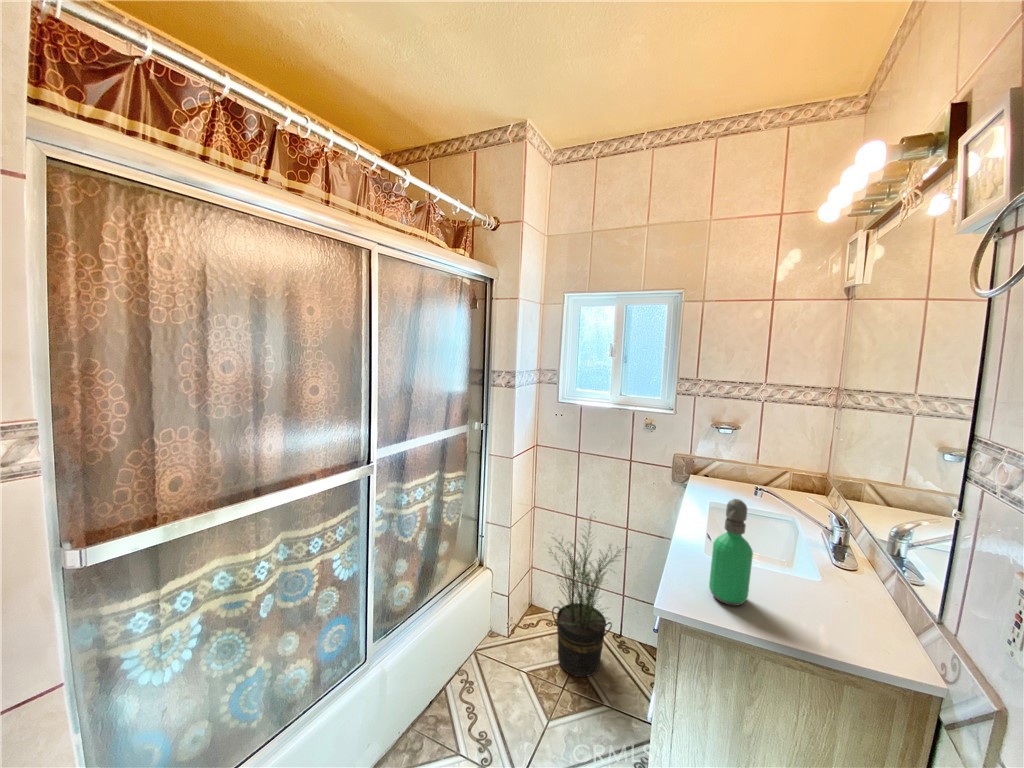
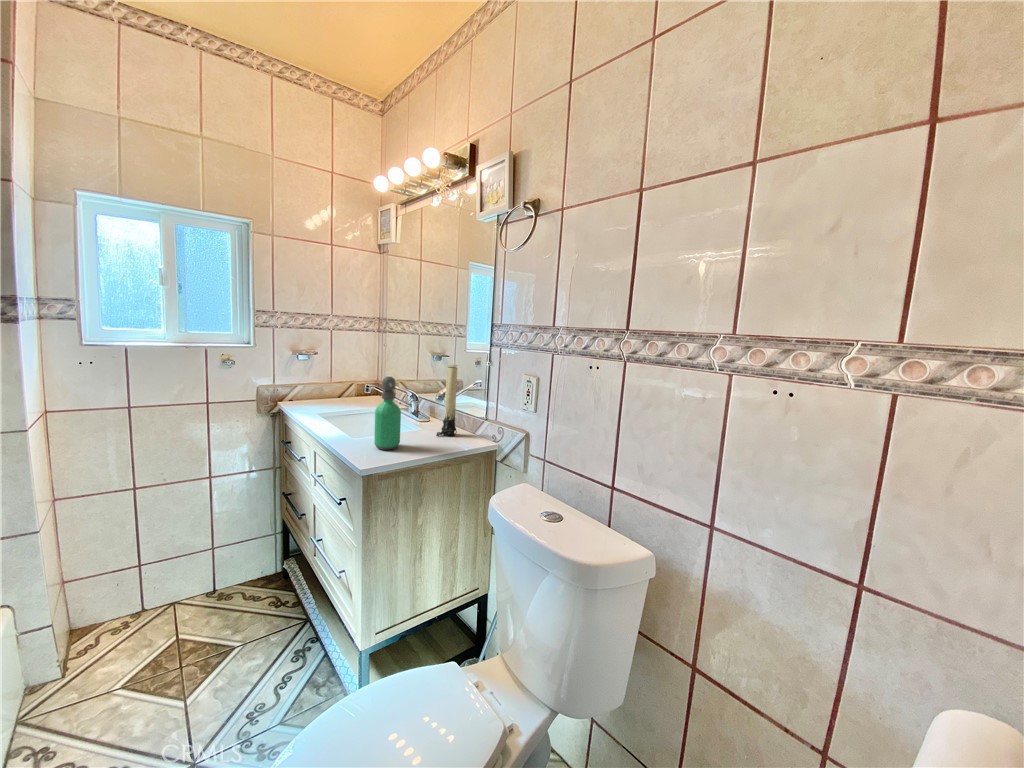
candle: none [834,502,895,630] -> present [436,364,457,436]
potted plant: present [549,518,628,677] -> none [96,475,240,655]

